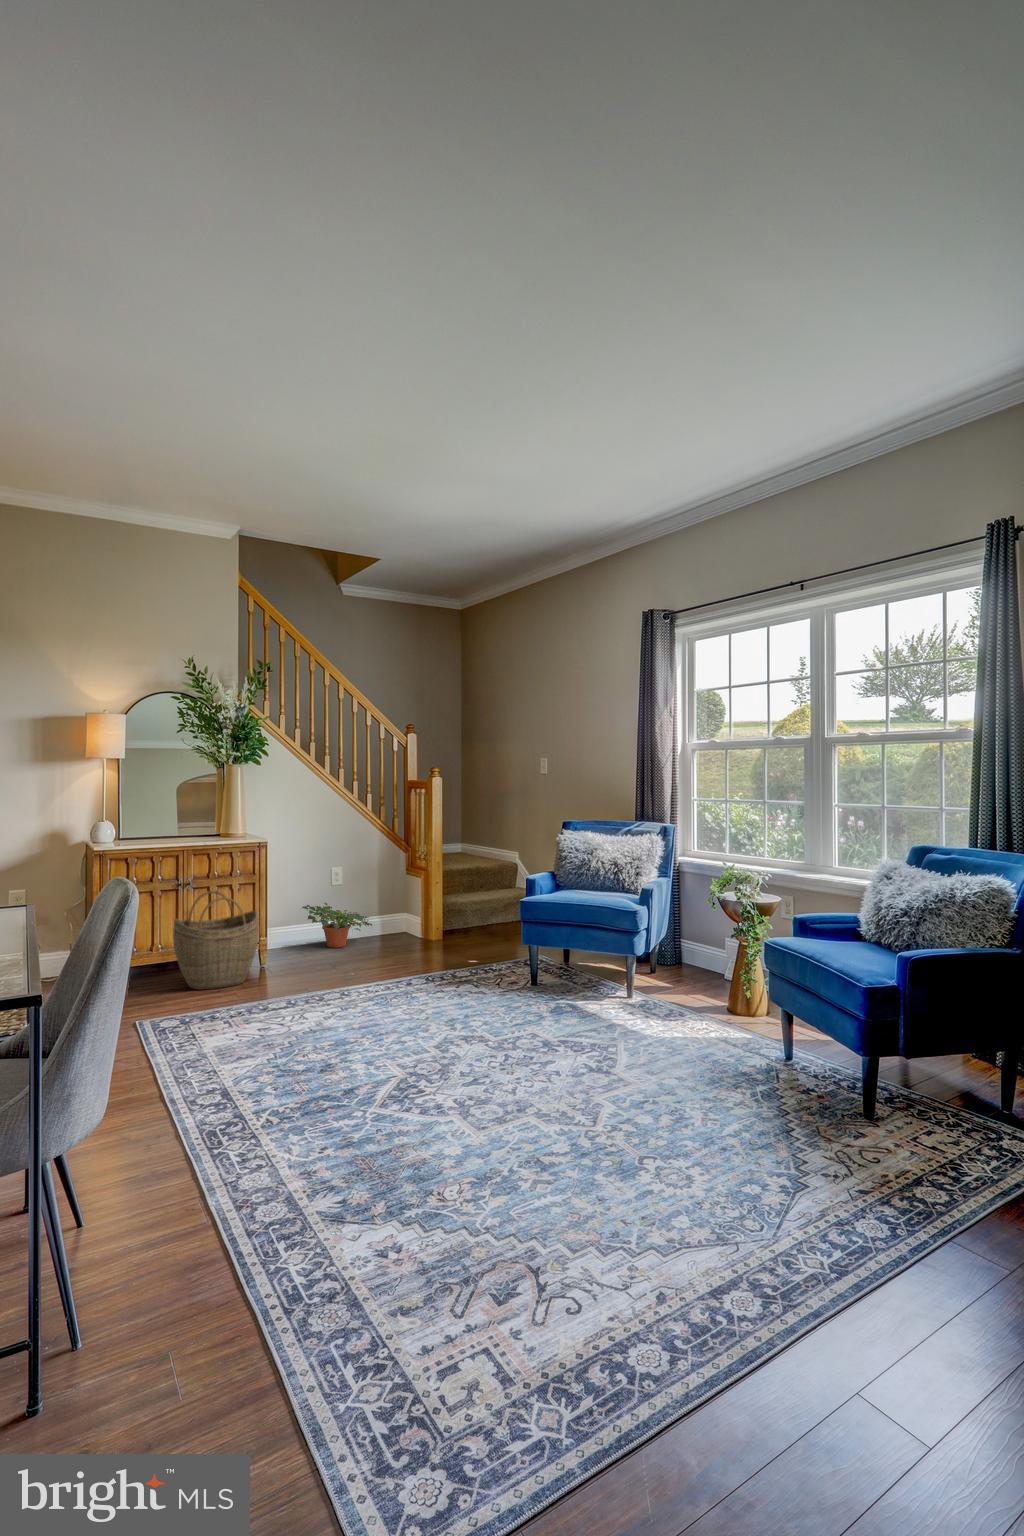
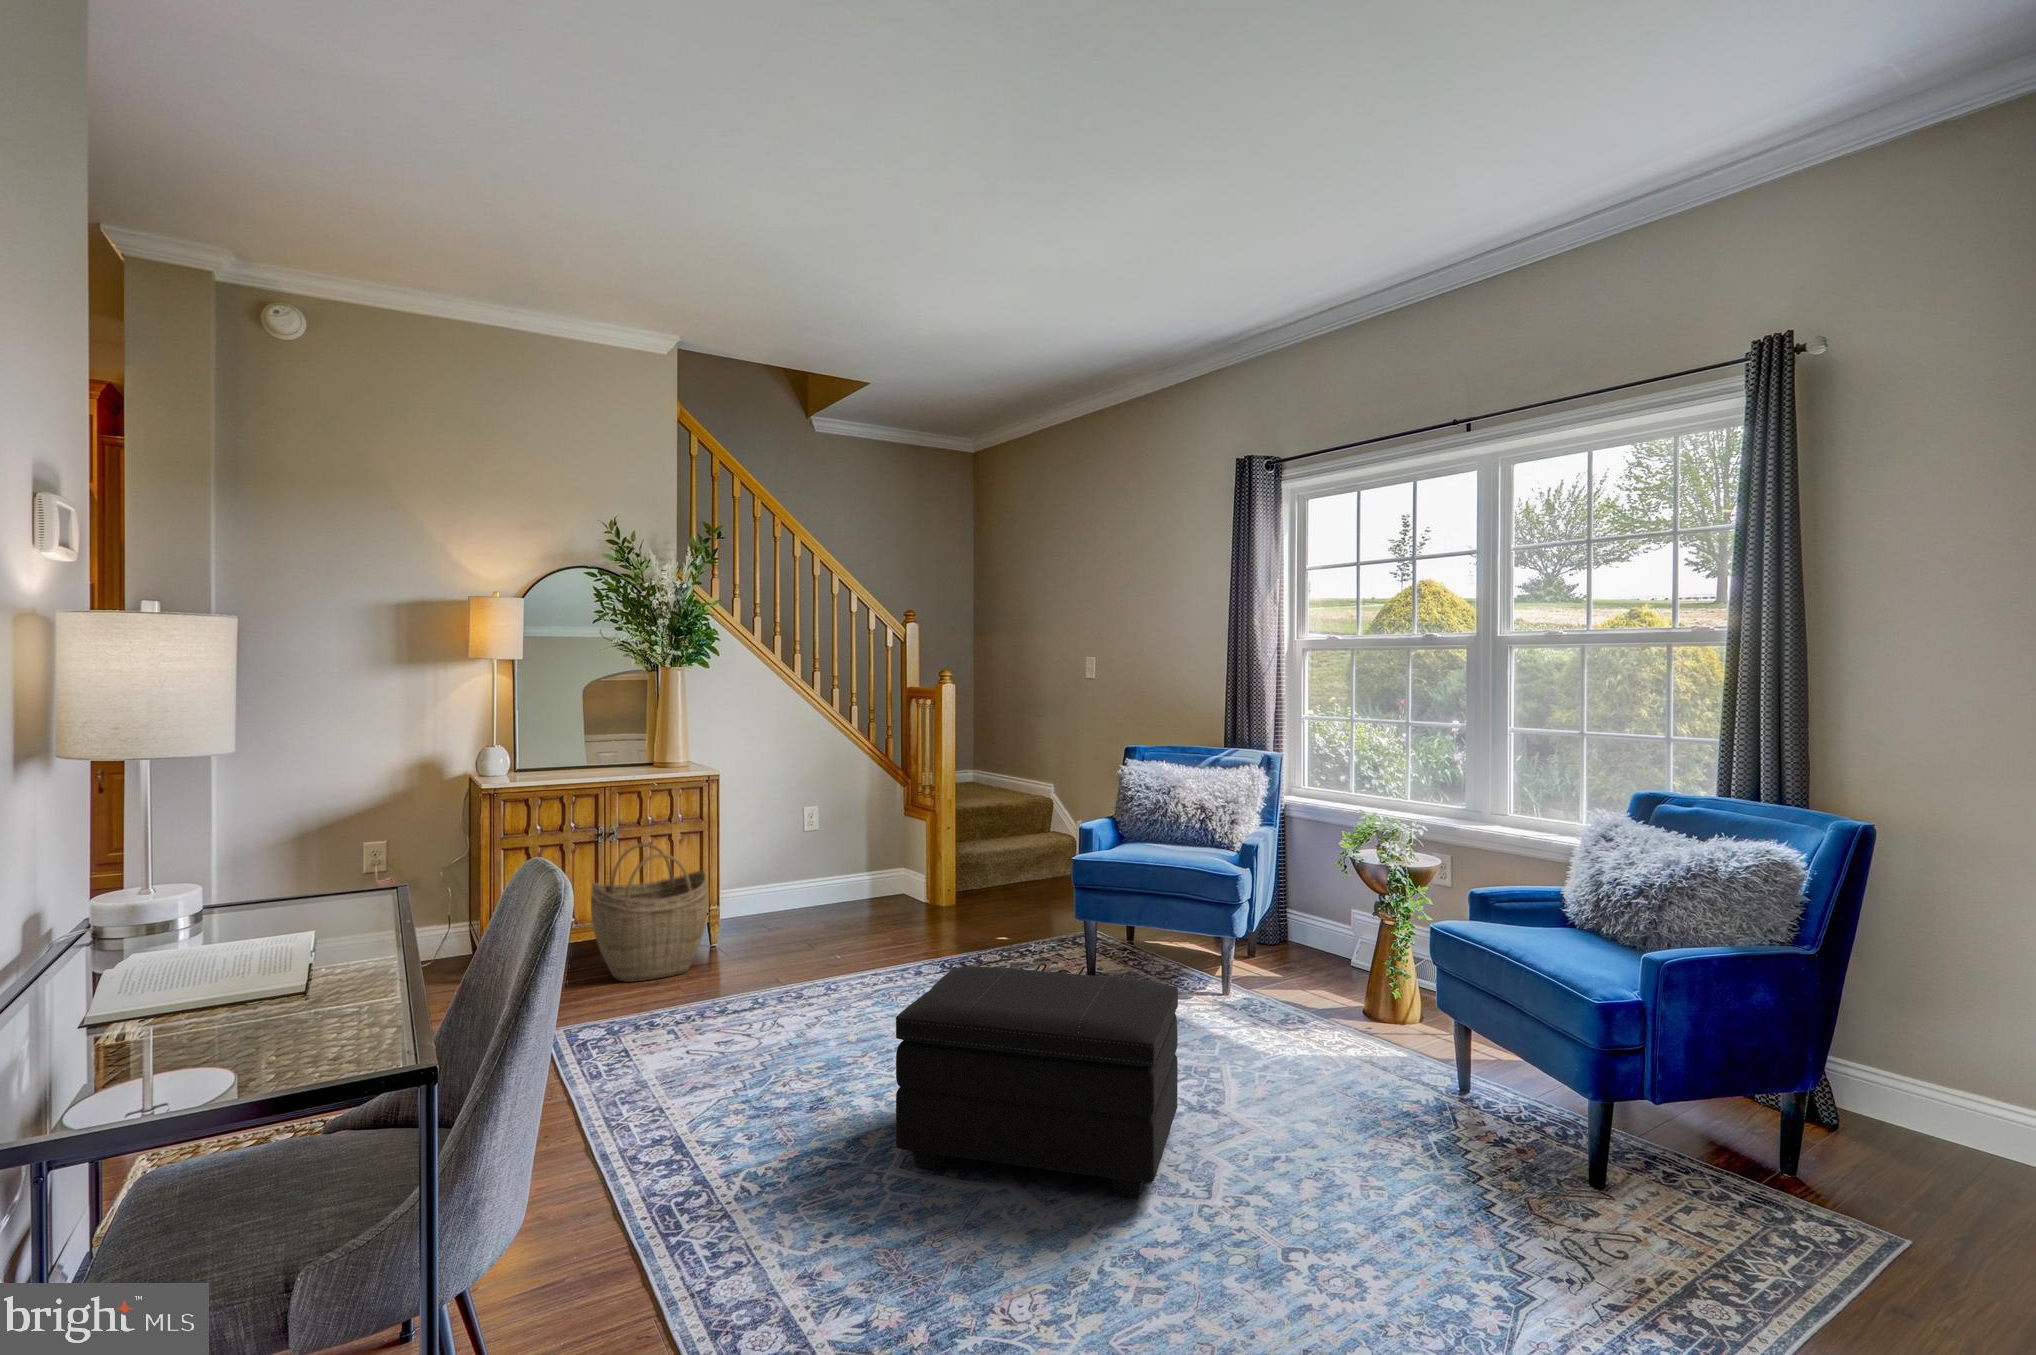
potted plant: present [302,903,372,948] -> none [761,855,861,917]
footstool: none [377,969,580,1126] -> present [896,966,1178,1198]

